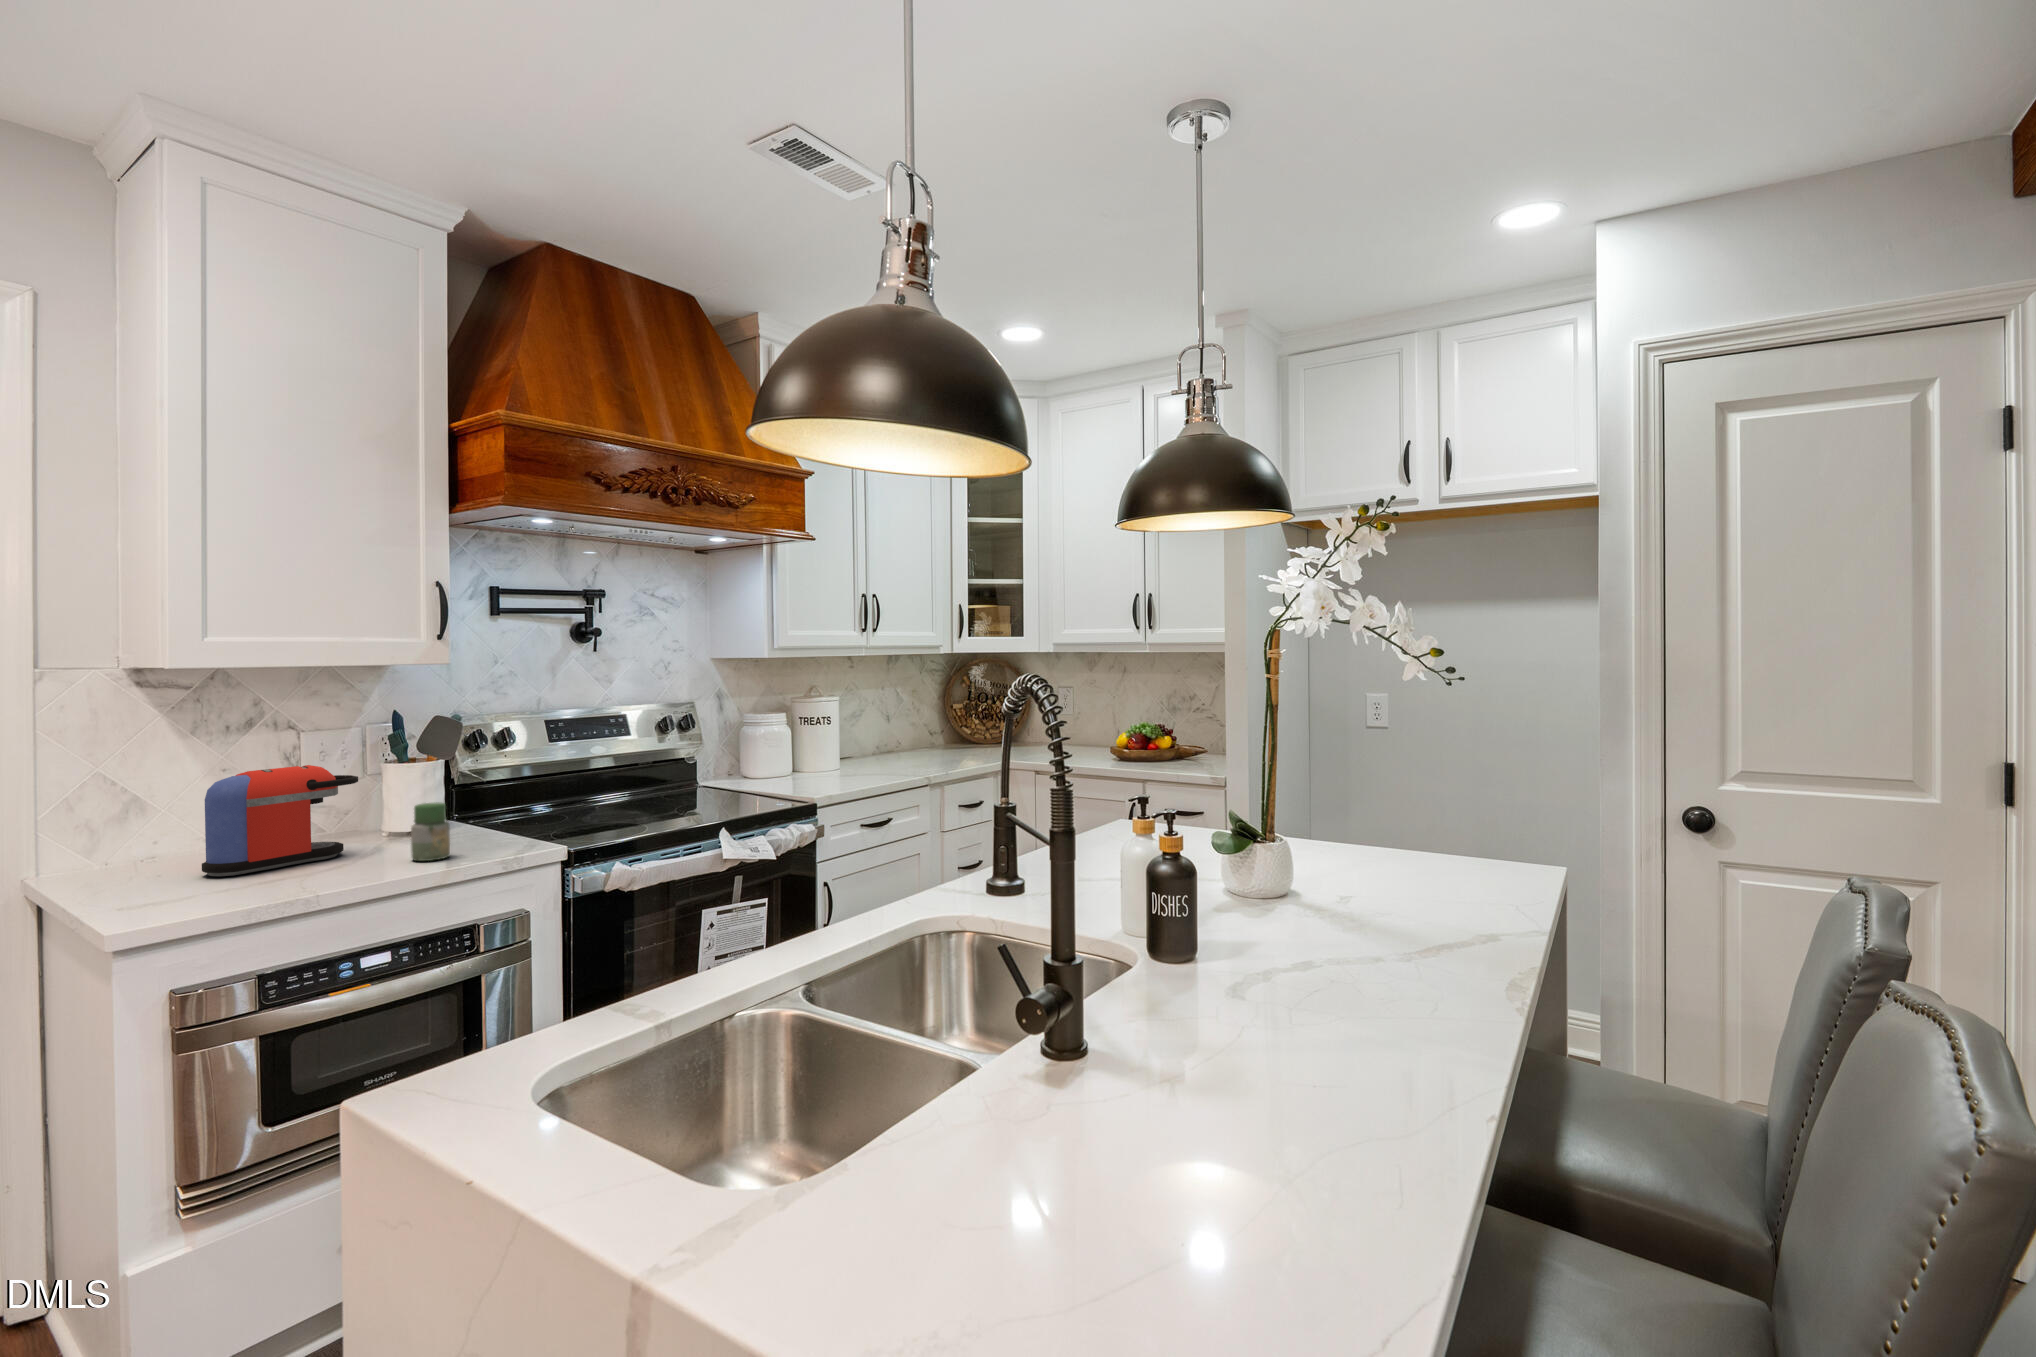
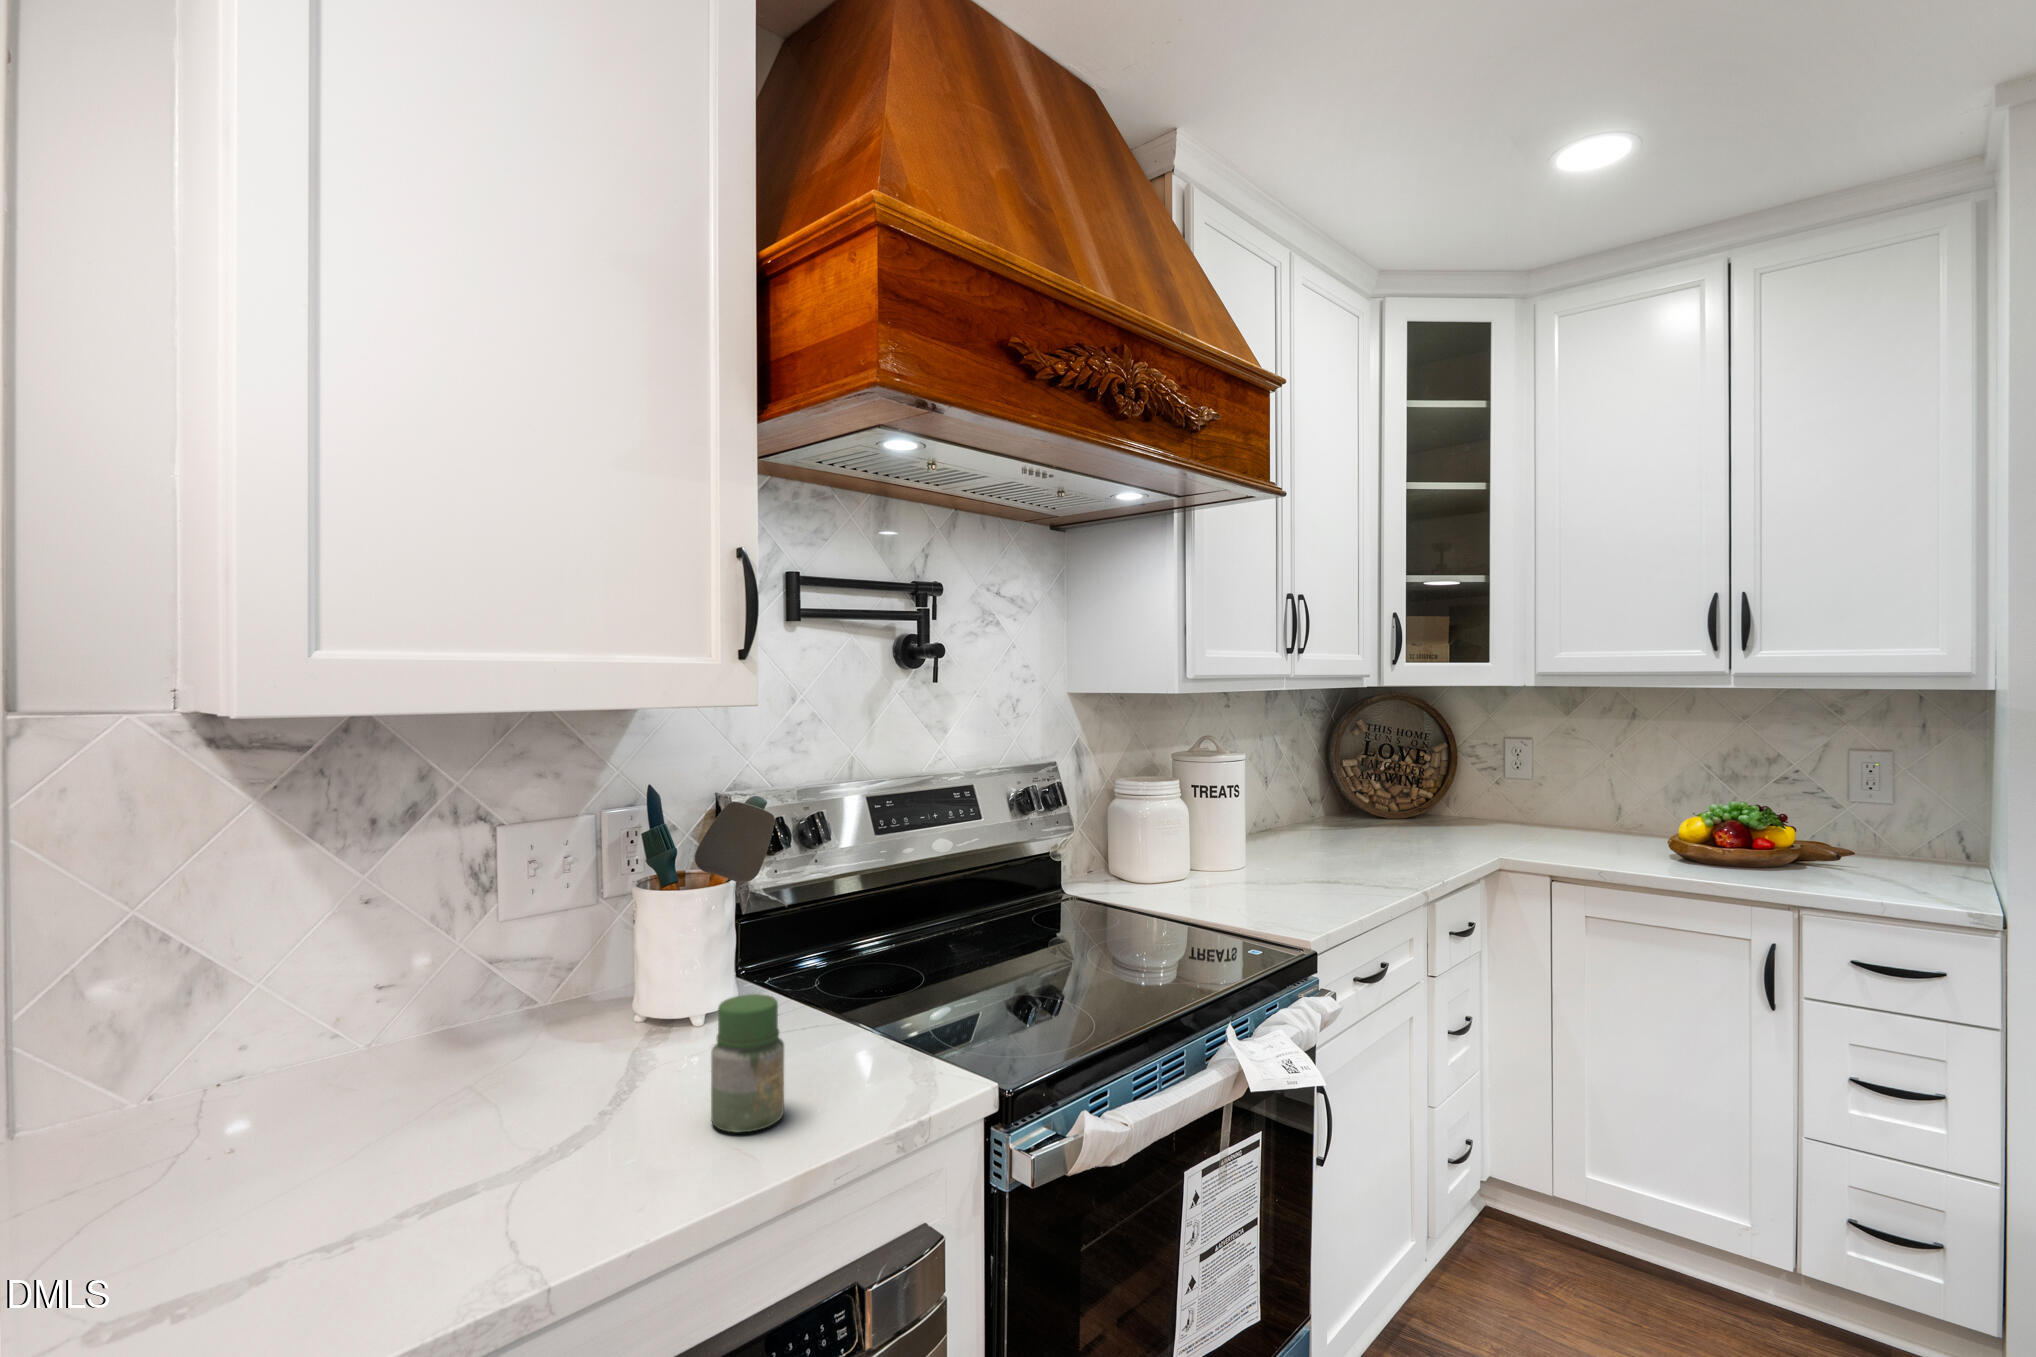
coffee maker: present [202,765,358,876] -> none [291,908,601,1180]

